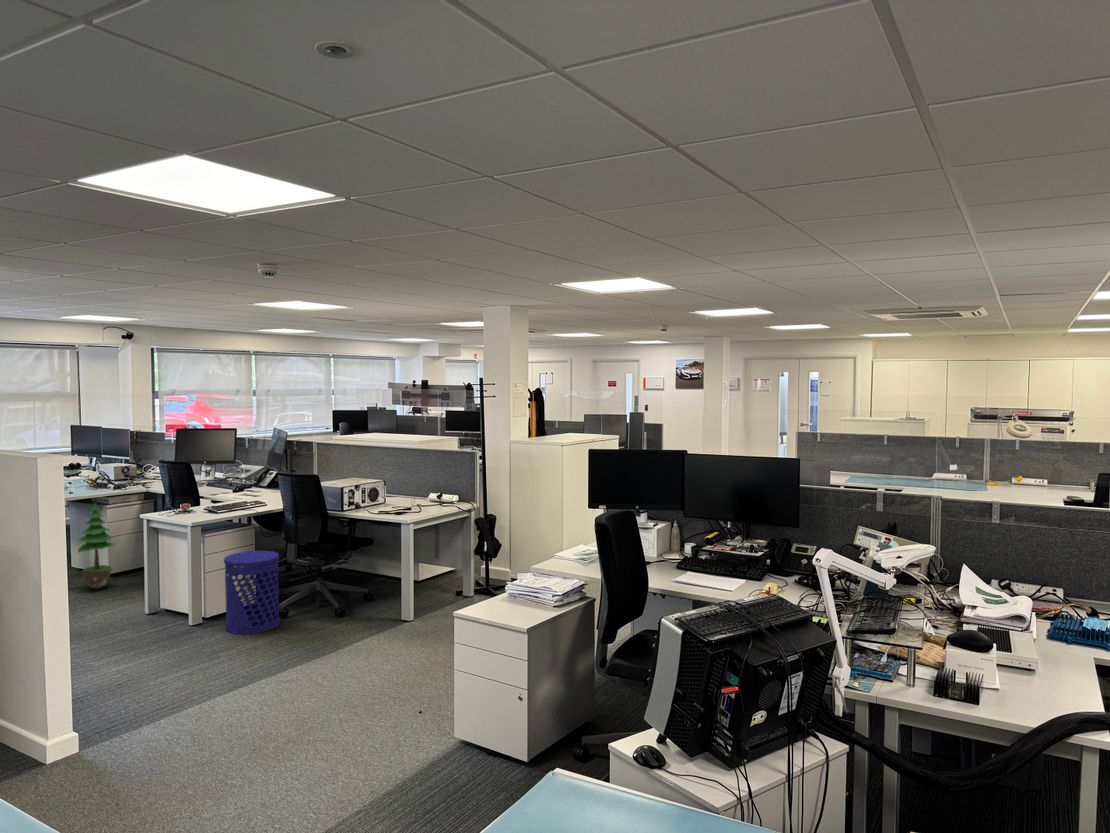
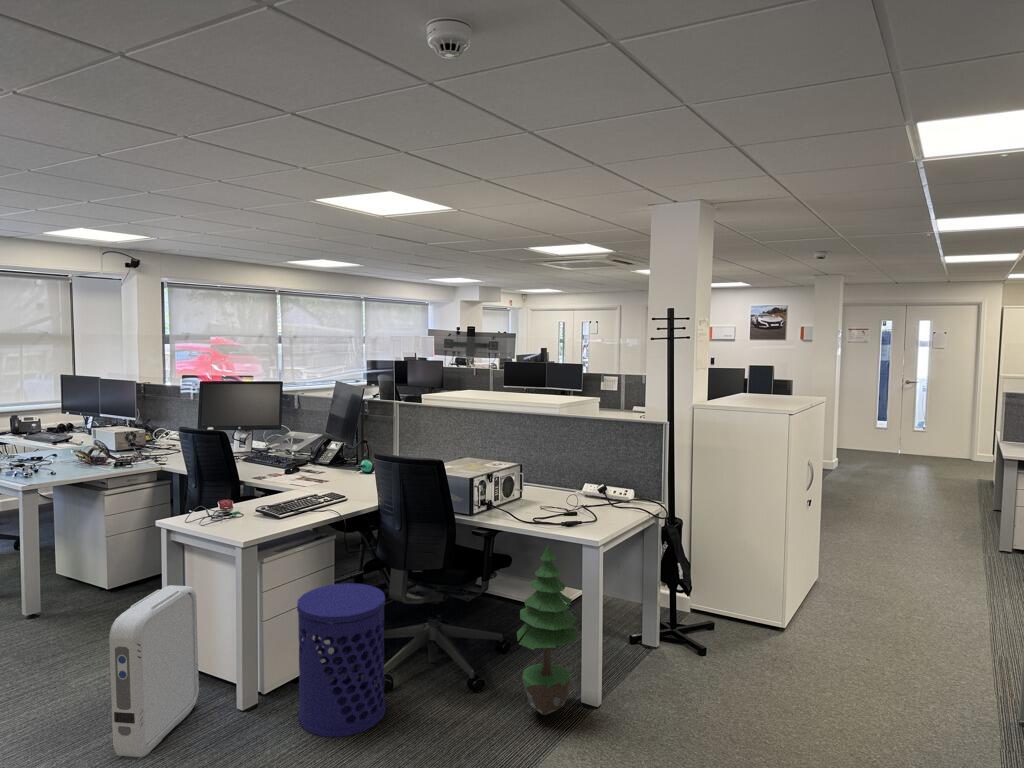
potted tree: present [78,503,113,589] -> present [517,544,579,715]
air purifier: none [112,550,166,642] -> present [109,585,199,757]

